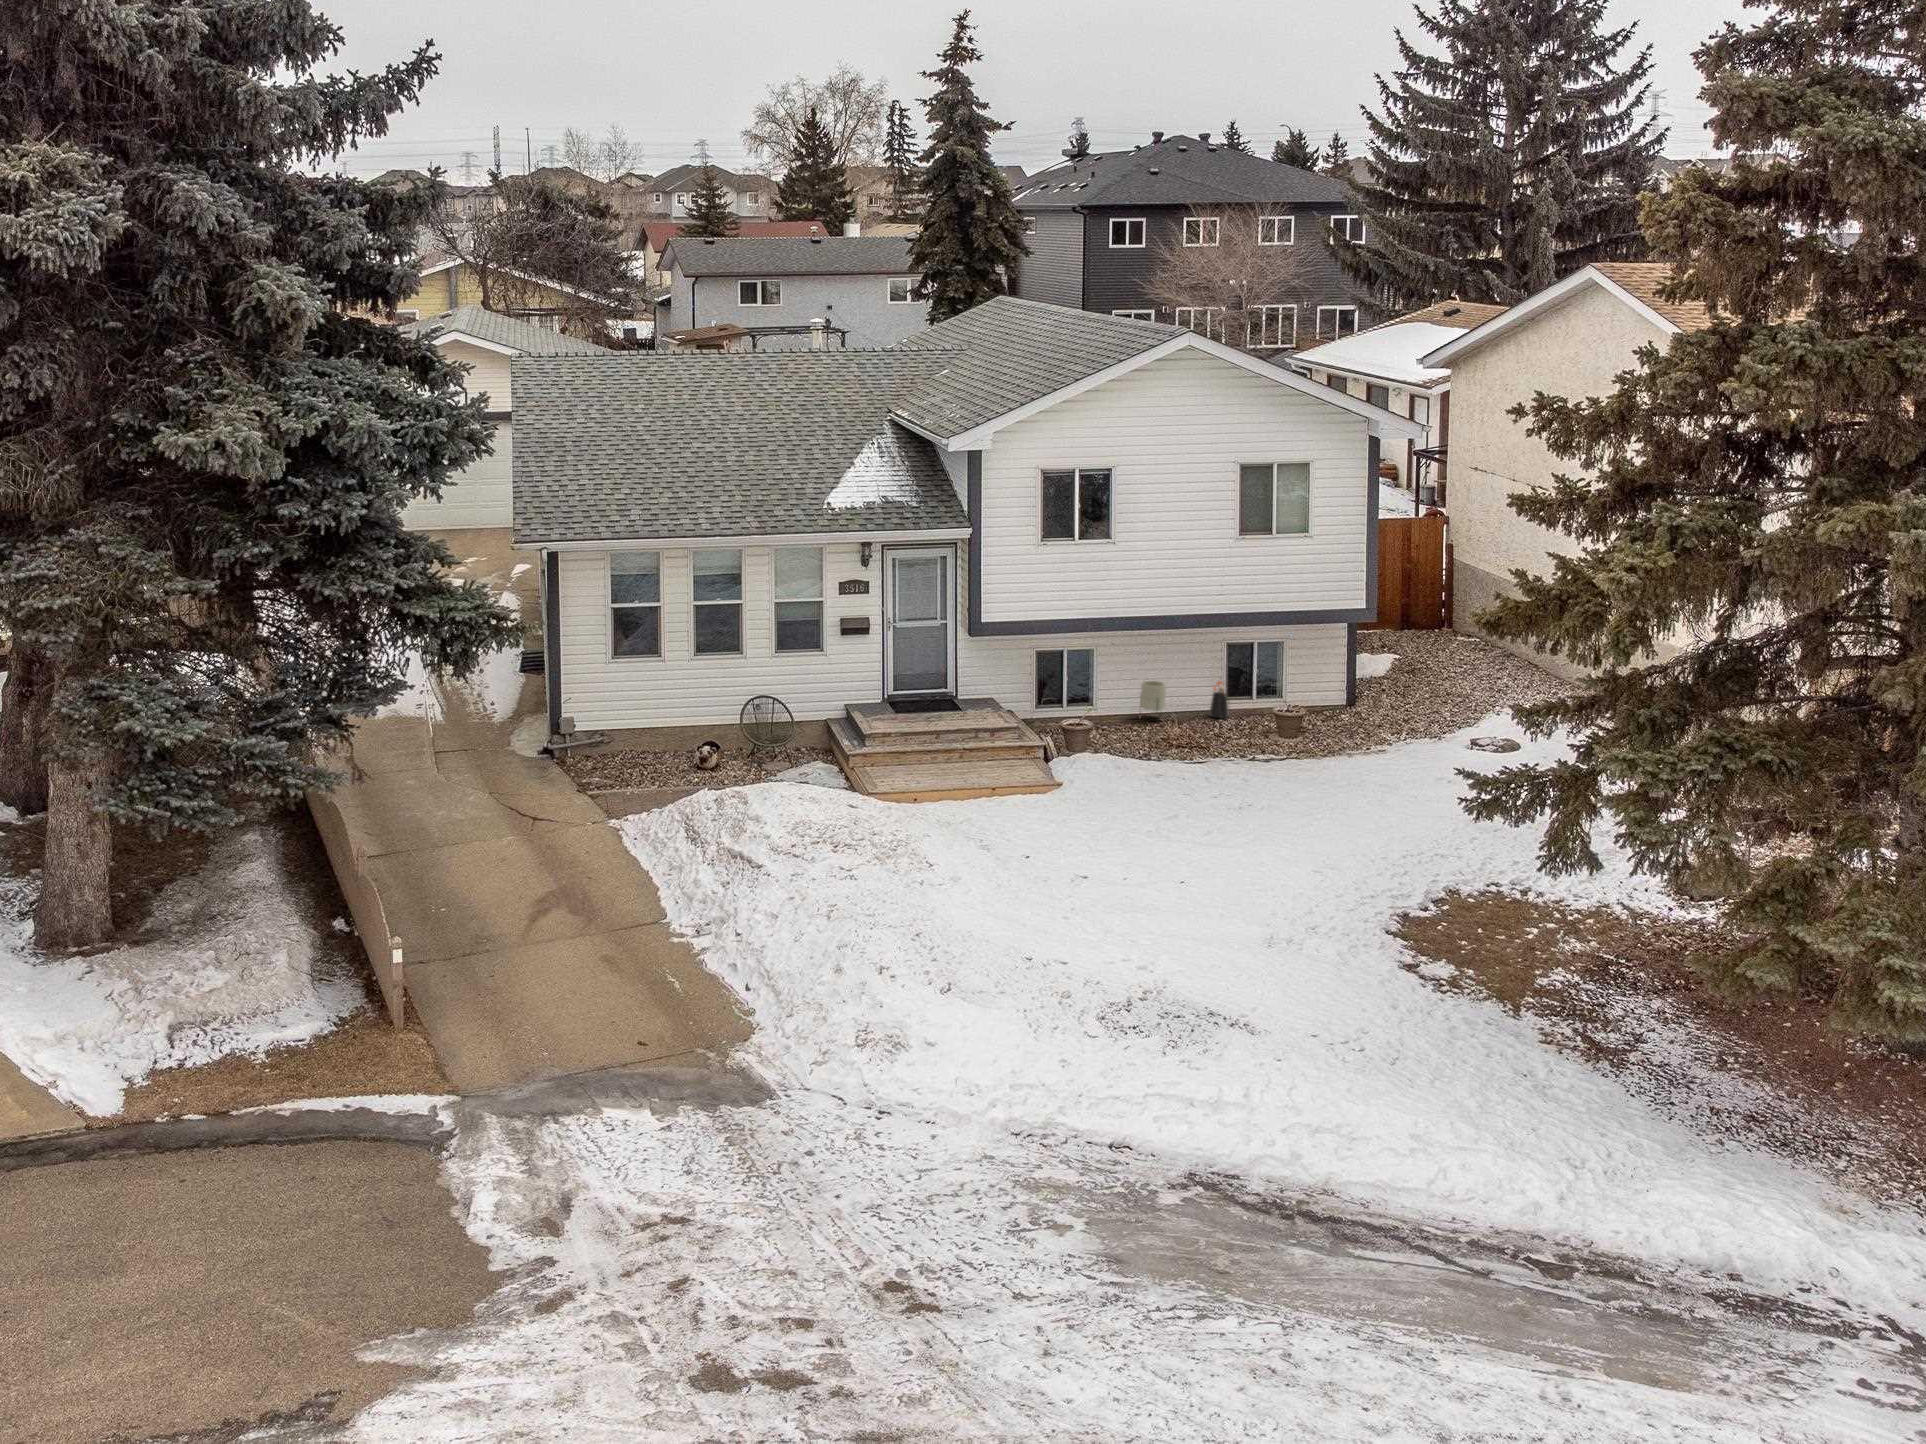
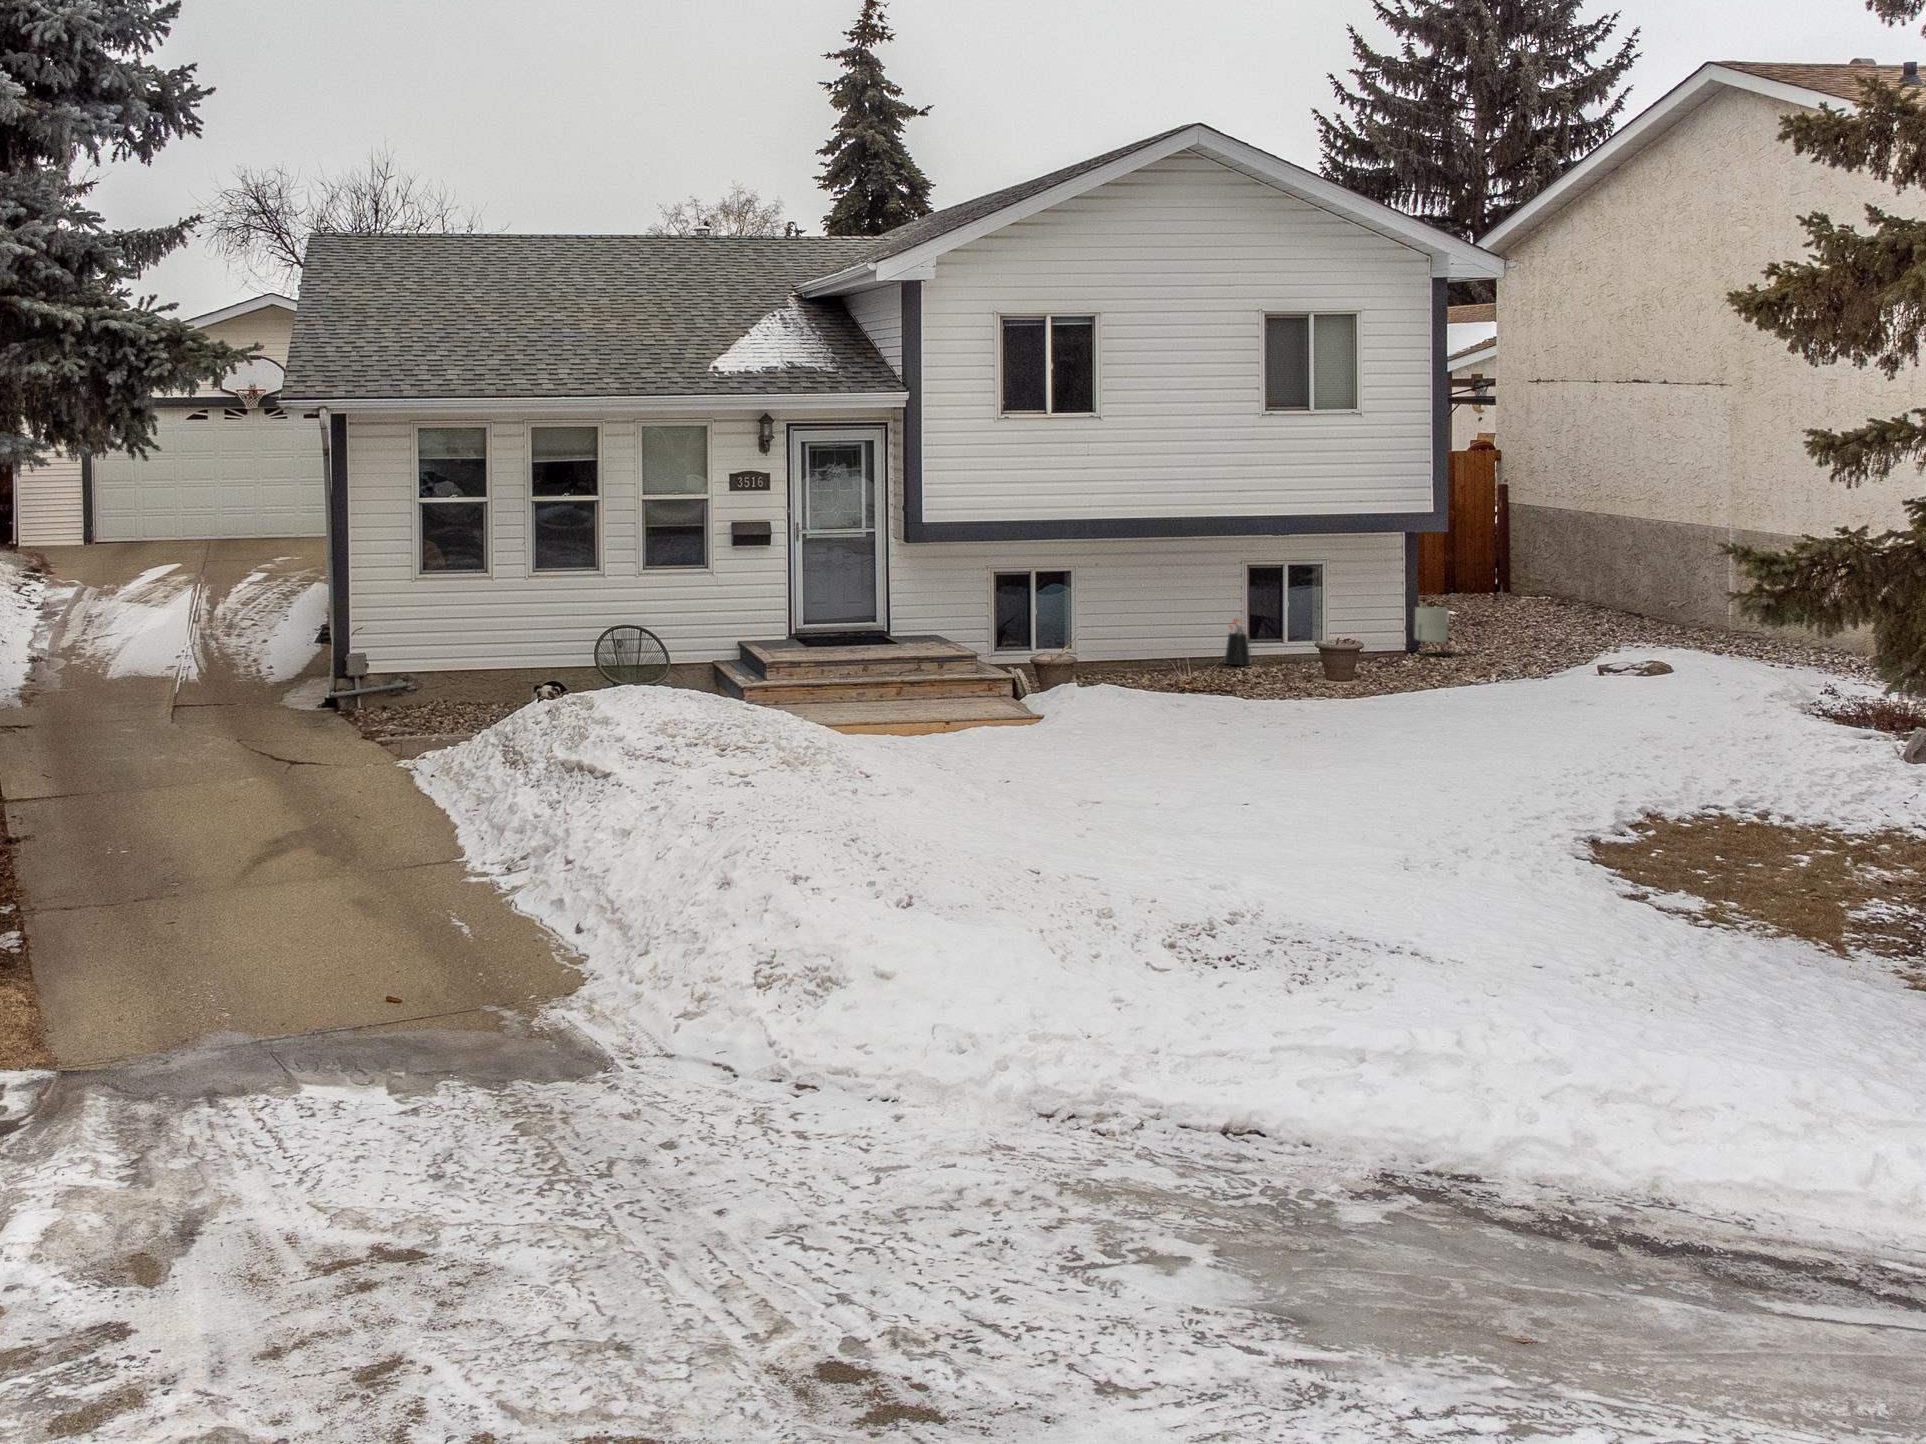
planter: present [1140,681,1166,711] -> present [1415,607,1449,643]

